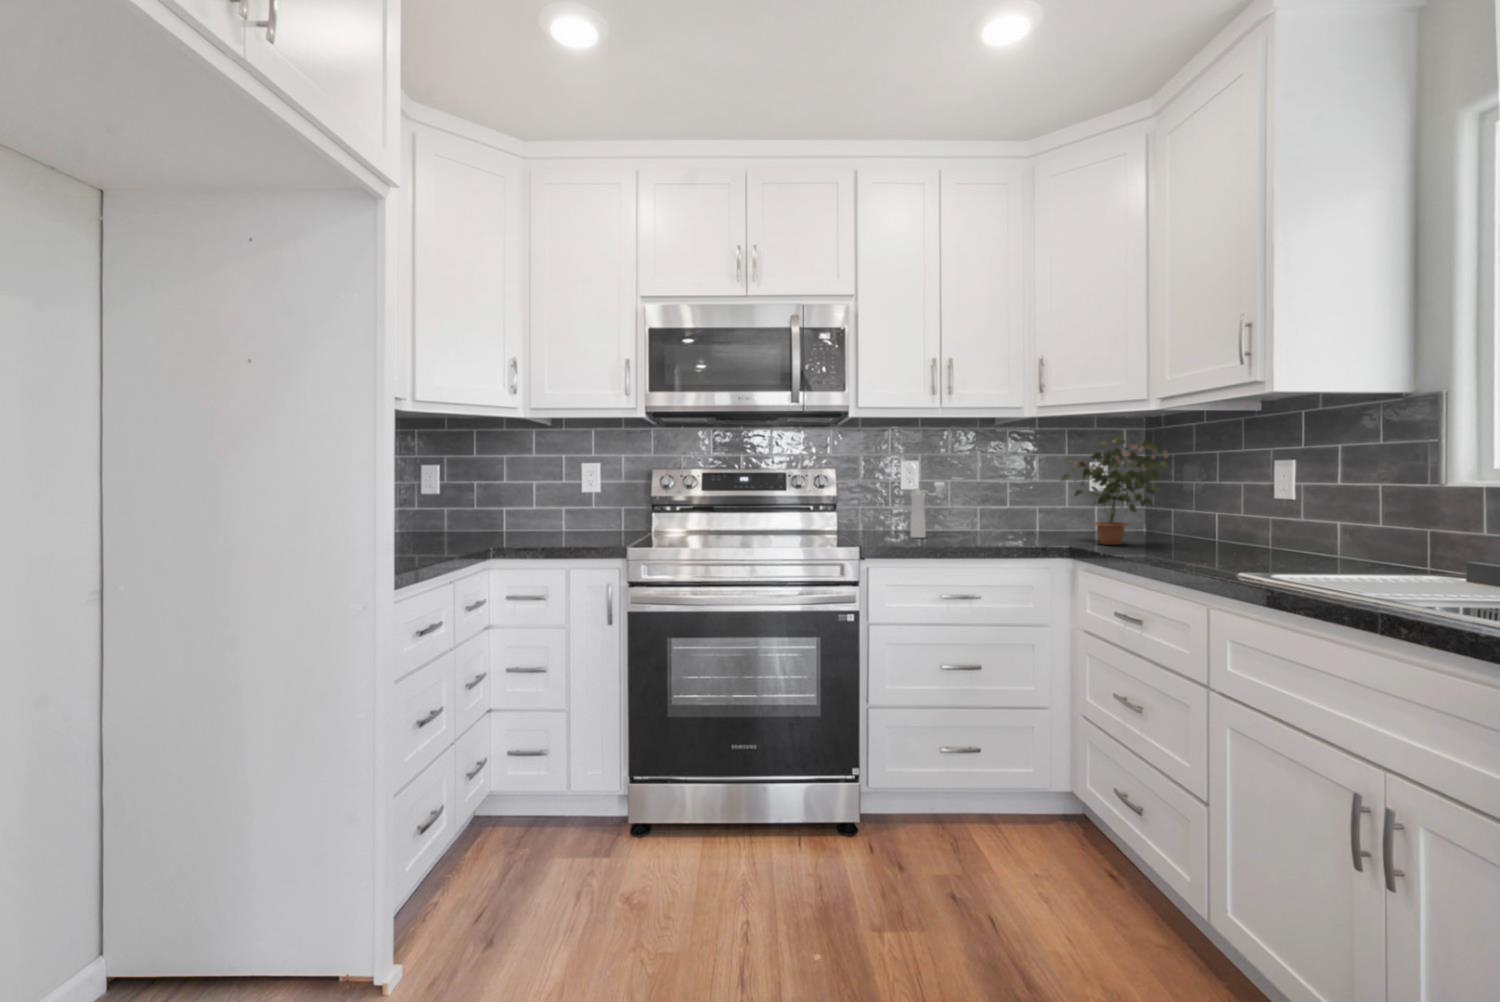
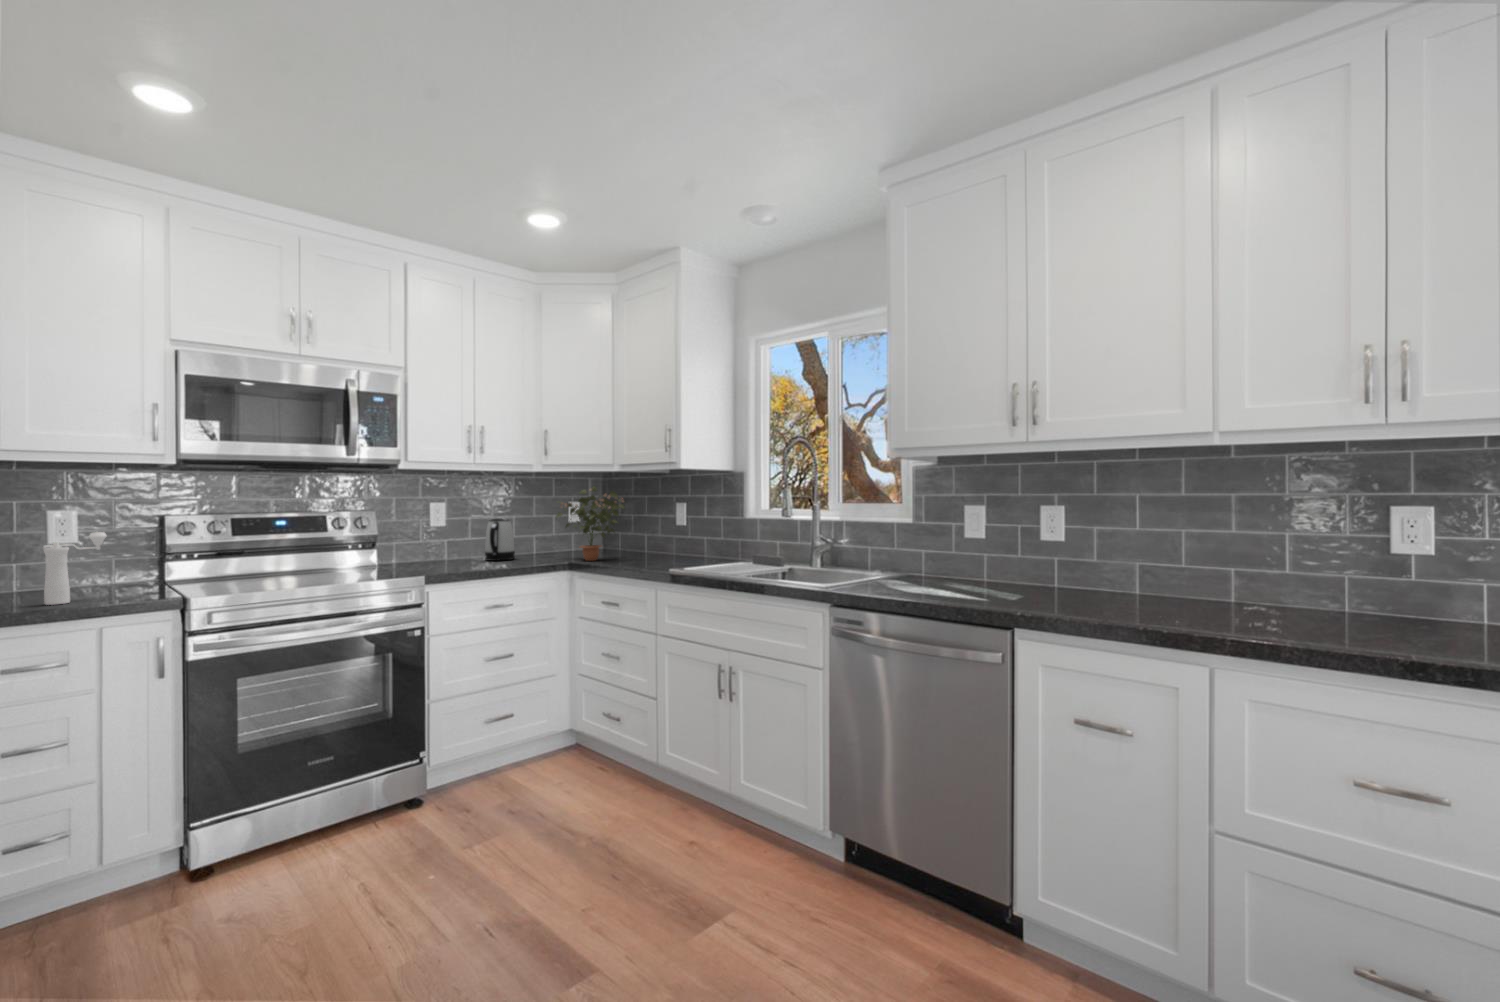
pepper mill: present [911,482,945,538] -> present [43,532,107,605]
kettle: none [968,482,1006,535] -> present [485,518,515,561]

